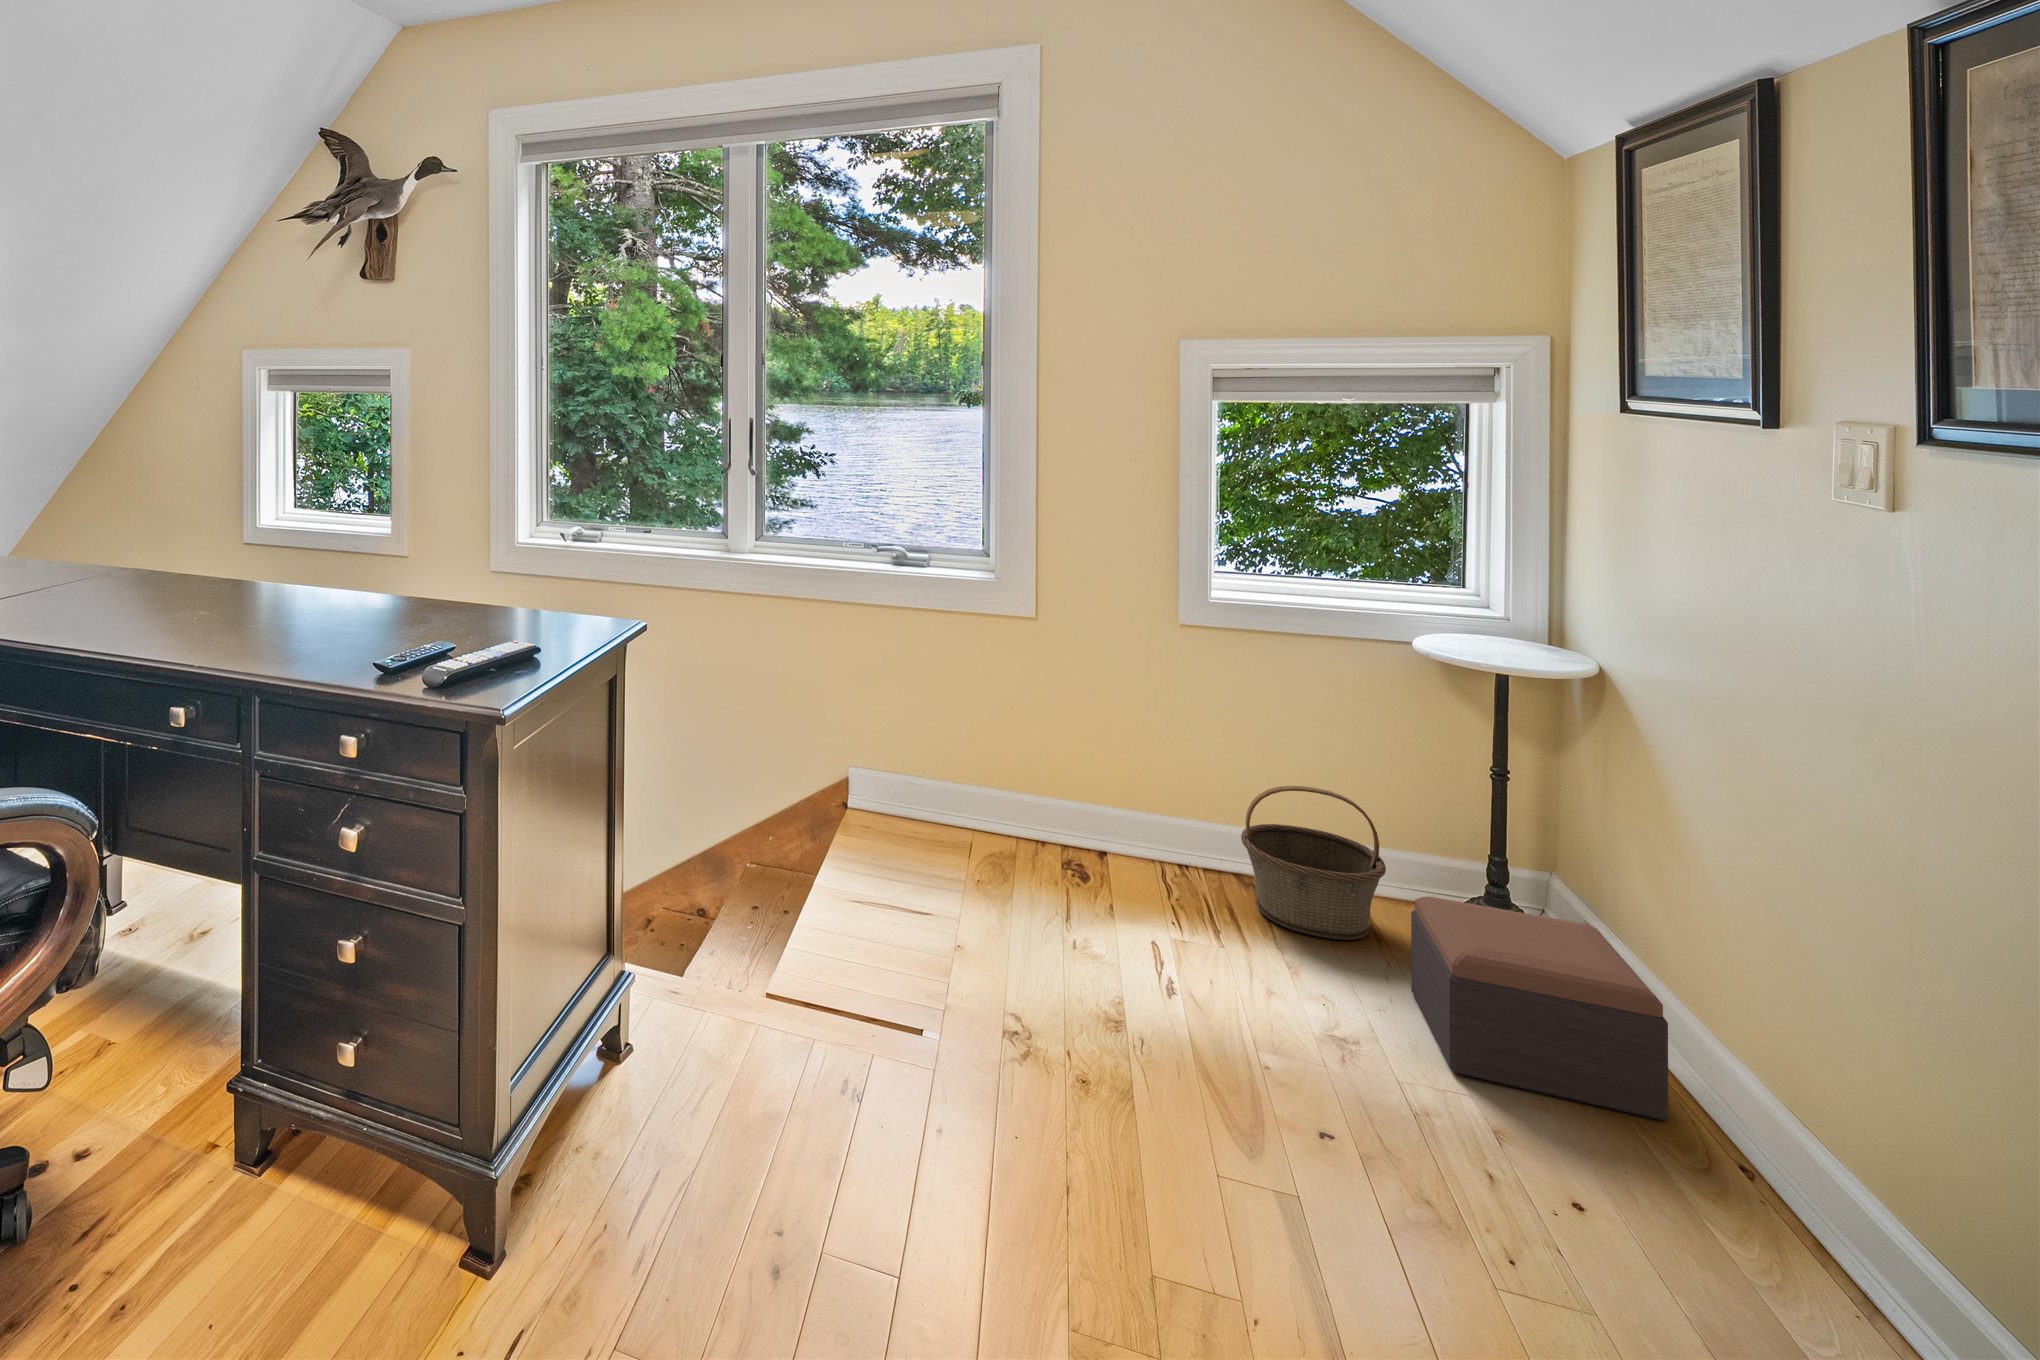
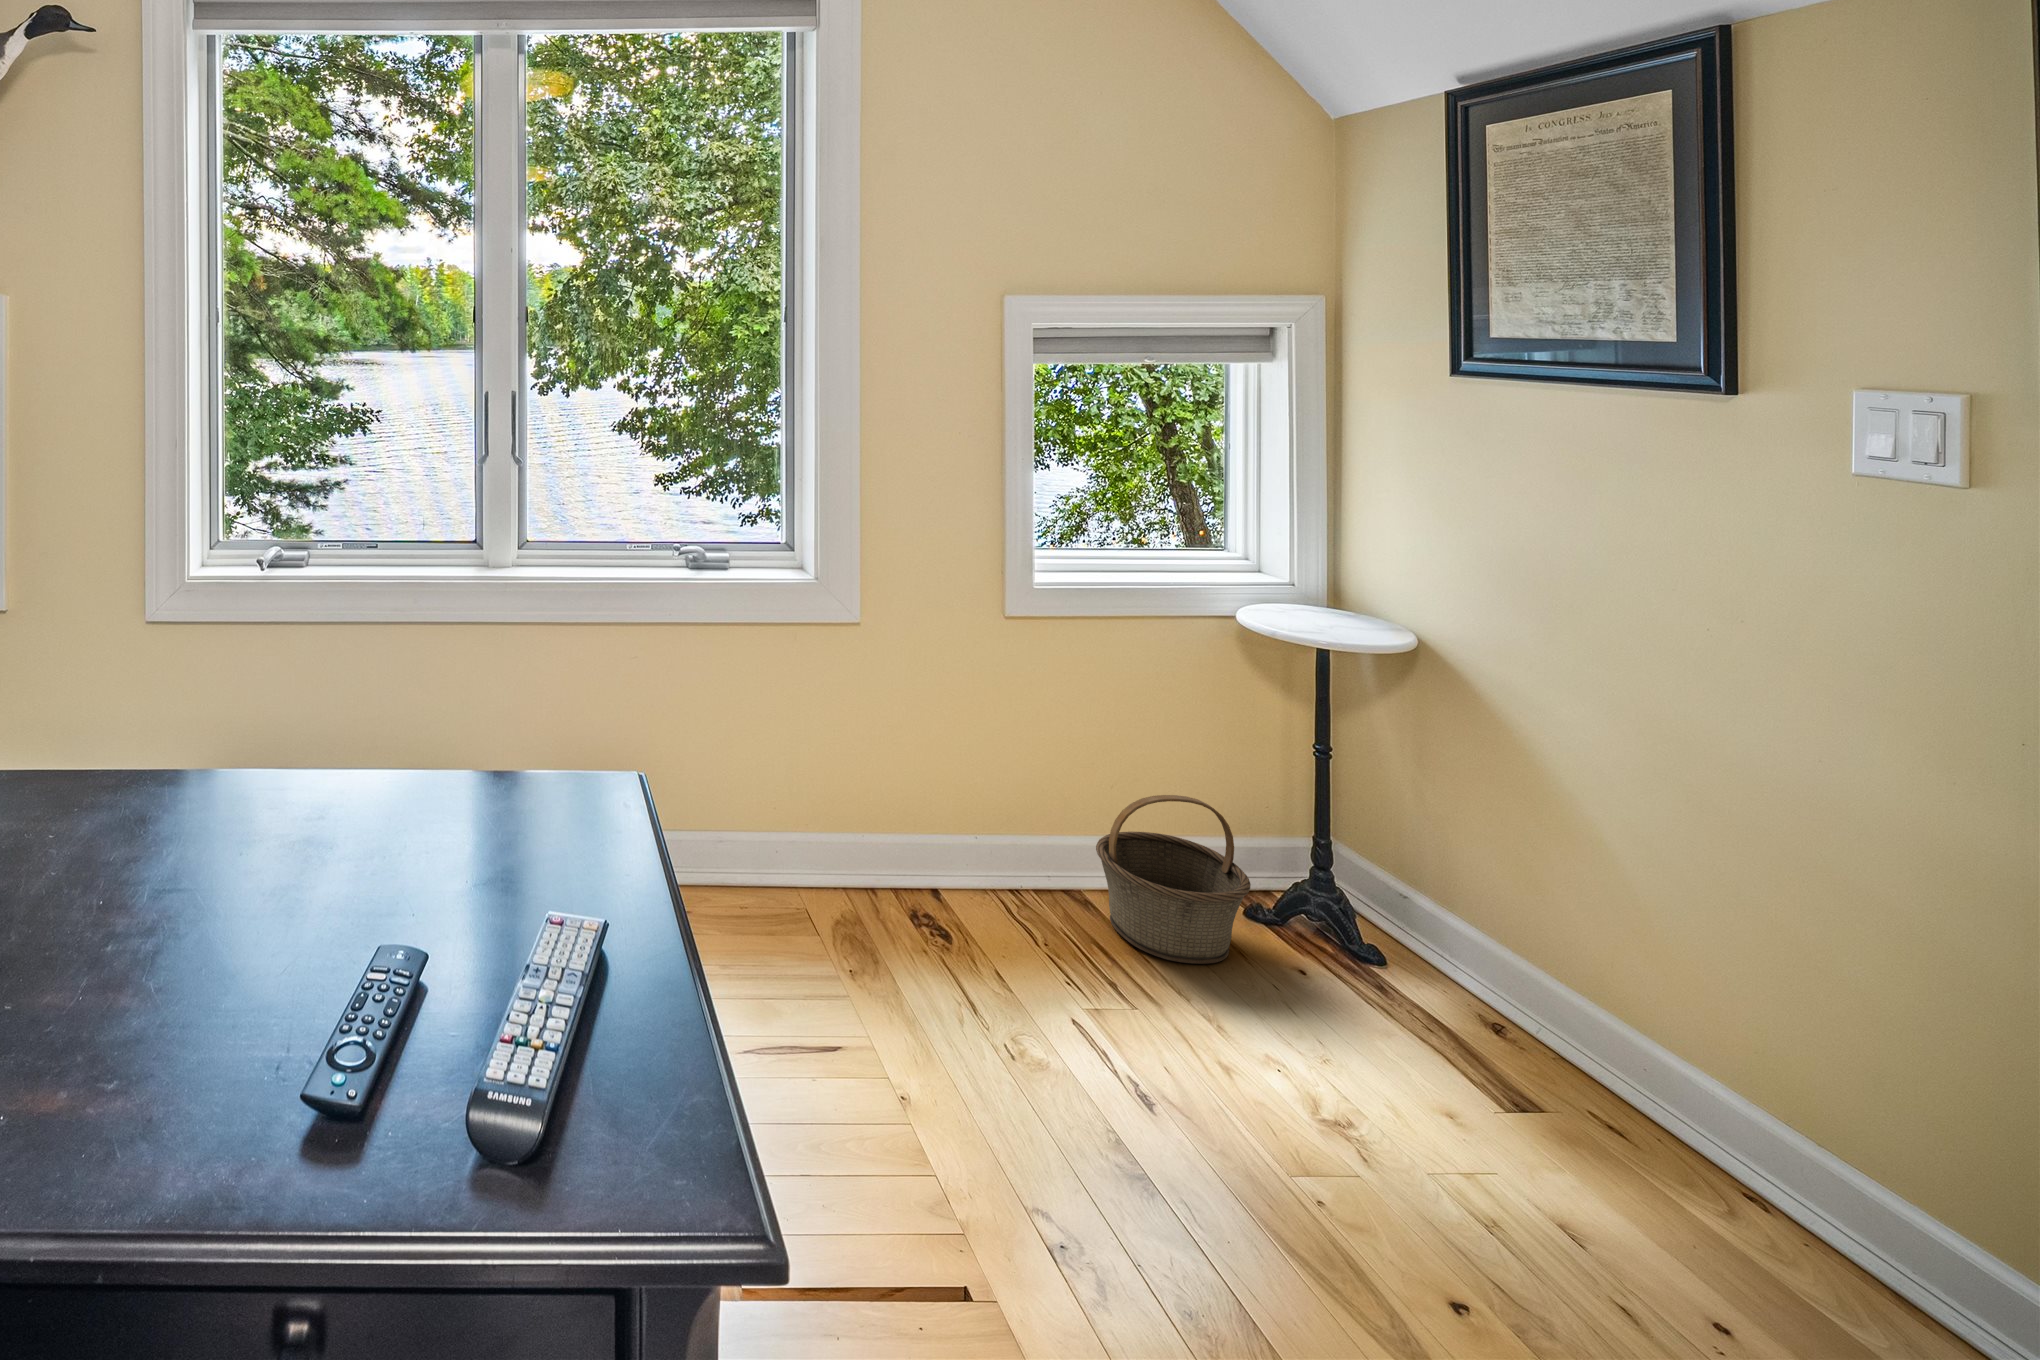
footstool: present [1411,897,1668,1121] -> none [1327,921,1648,1151]

